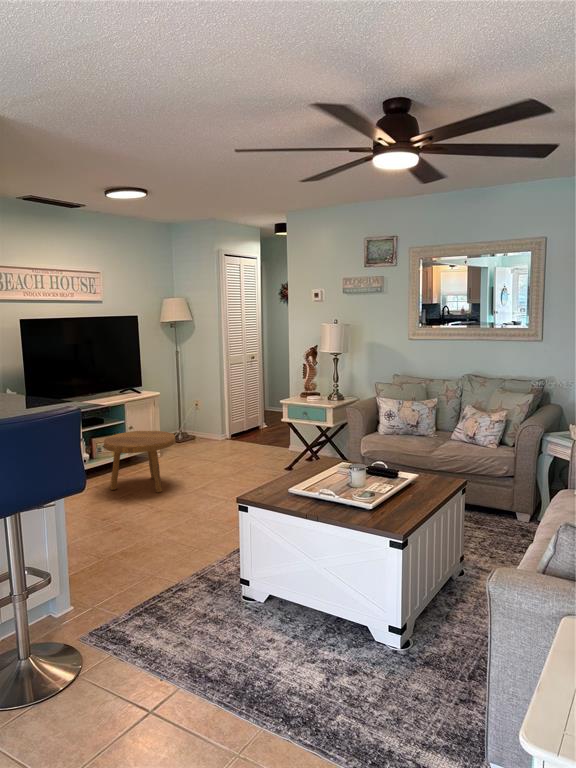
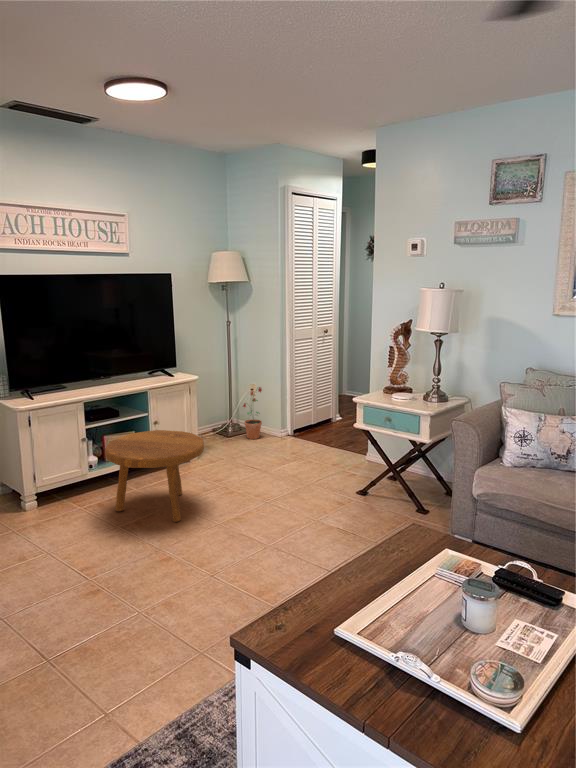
potted plant: none [190,402,206,443] -> present [243,387,262,439]

